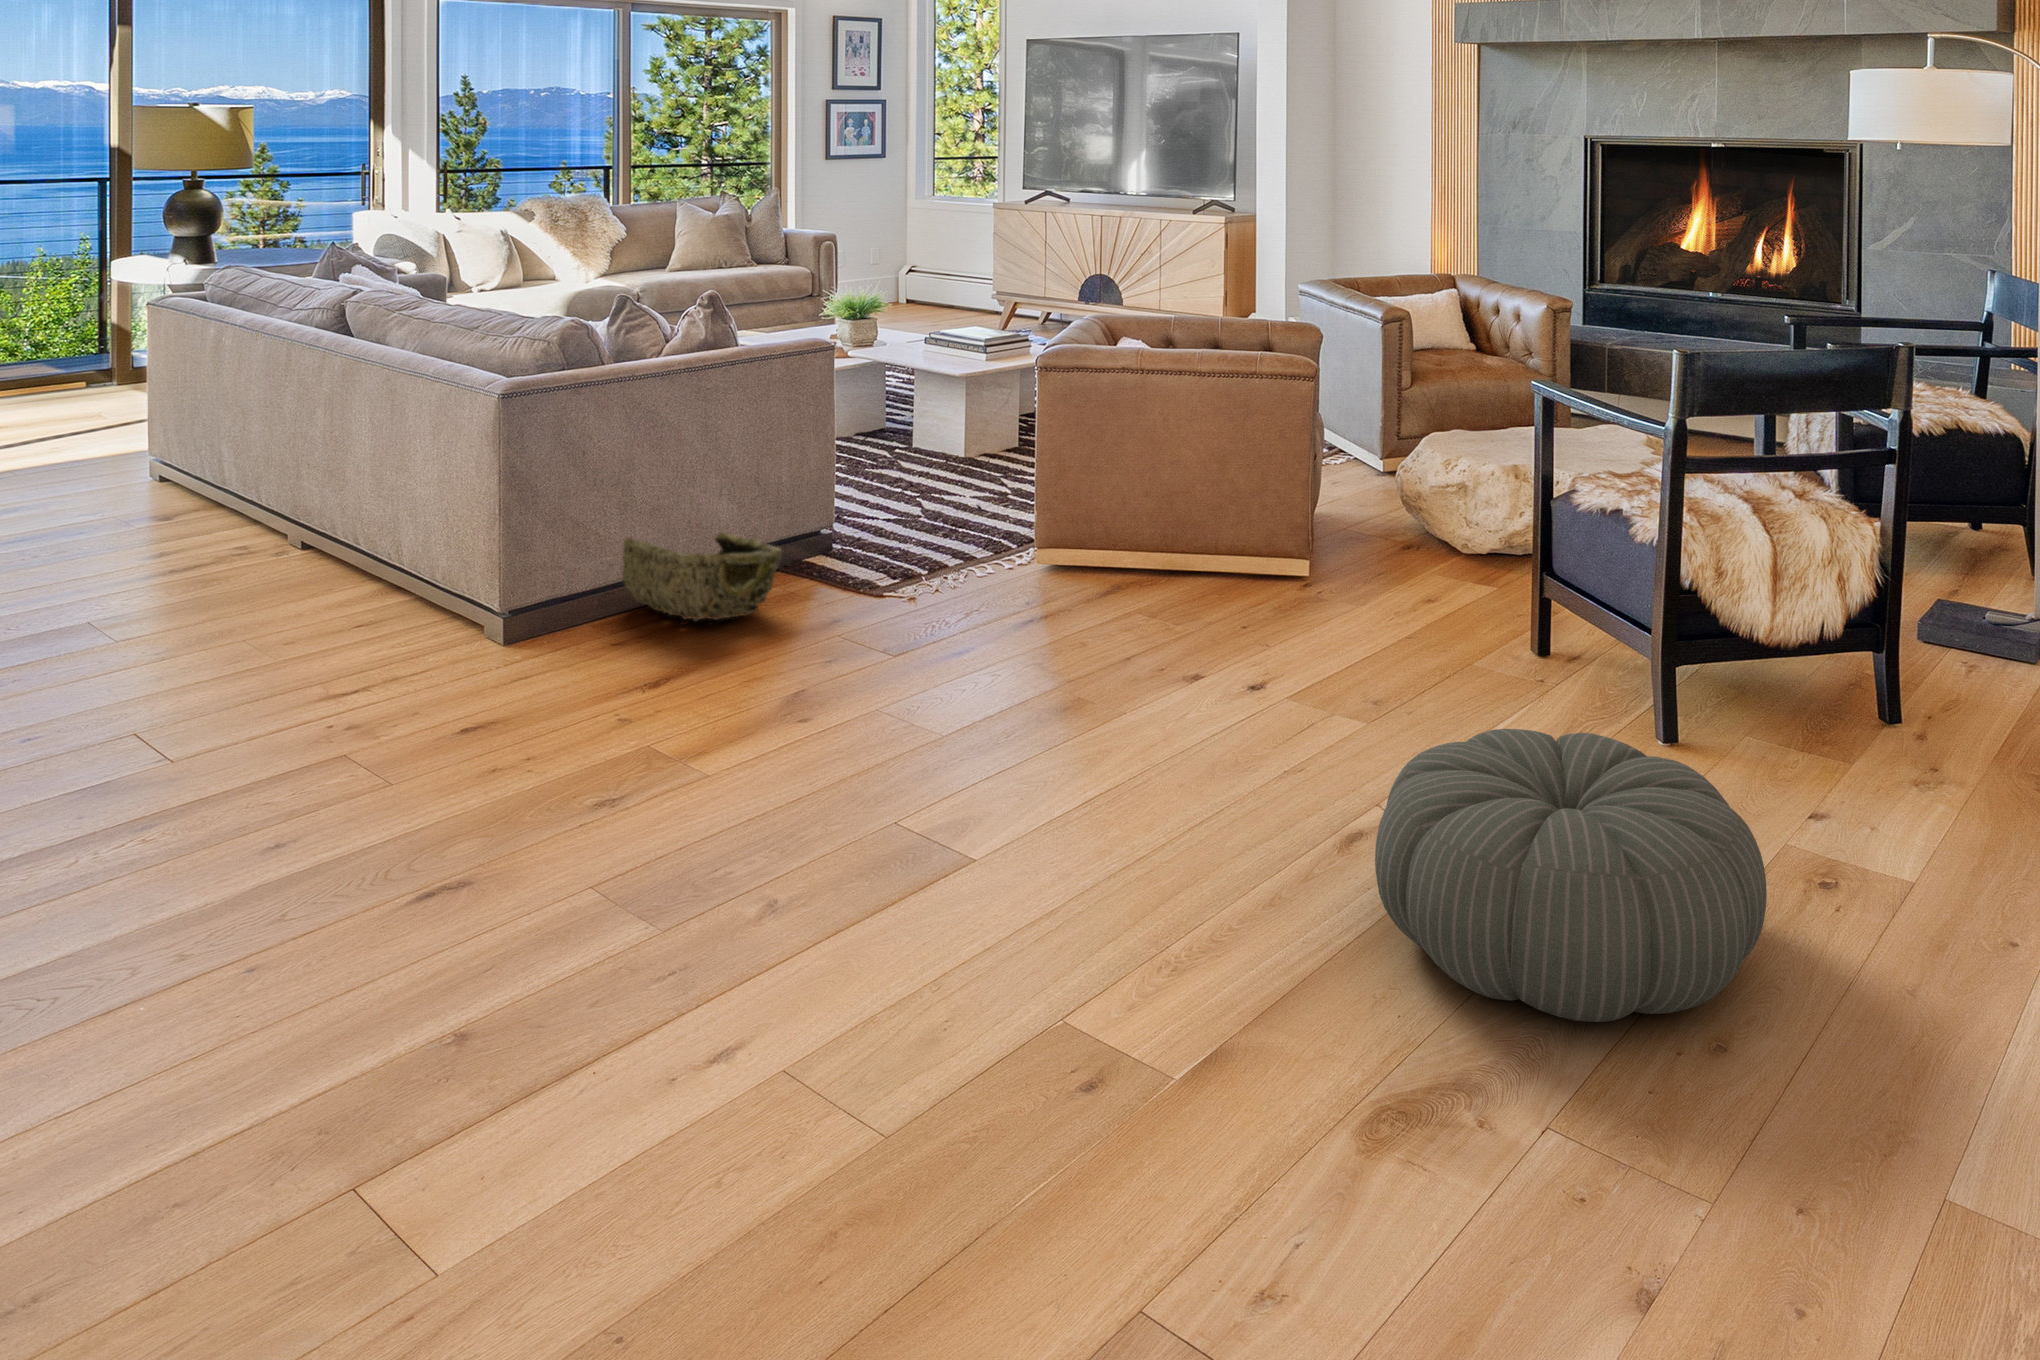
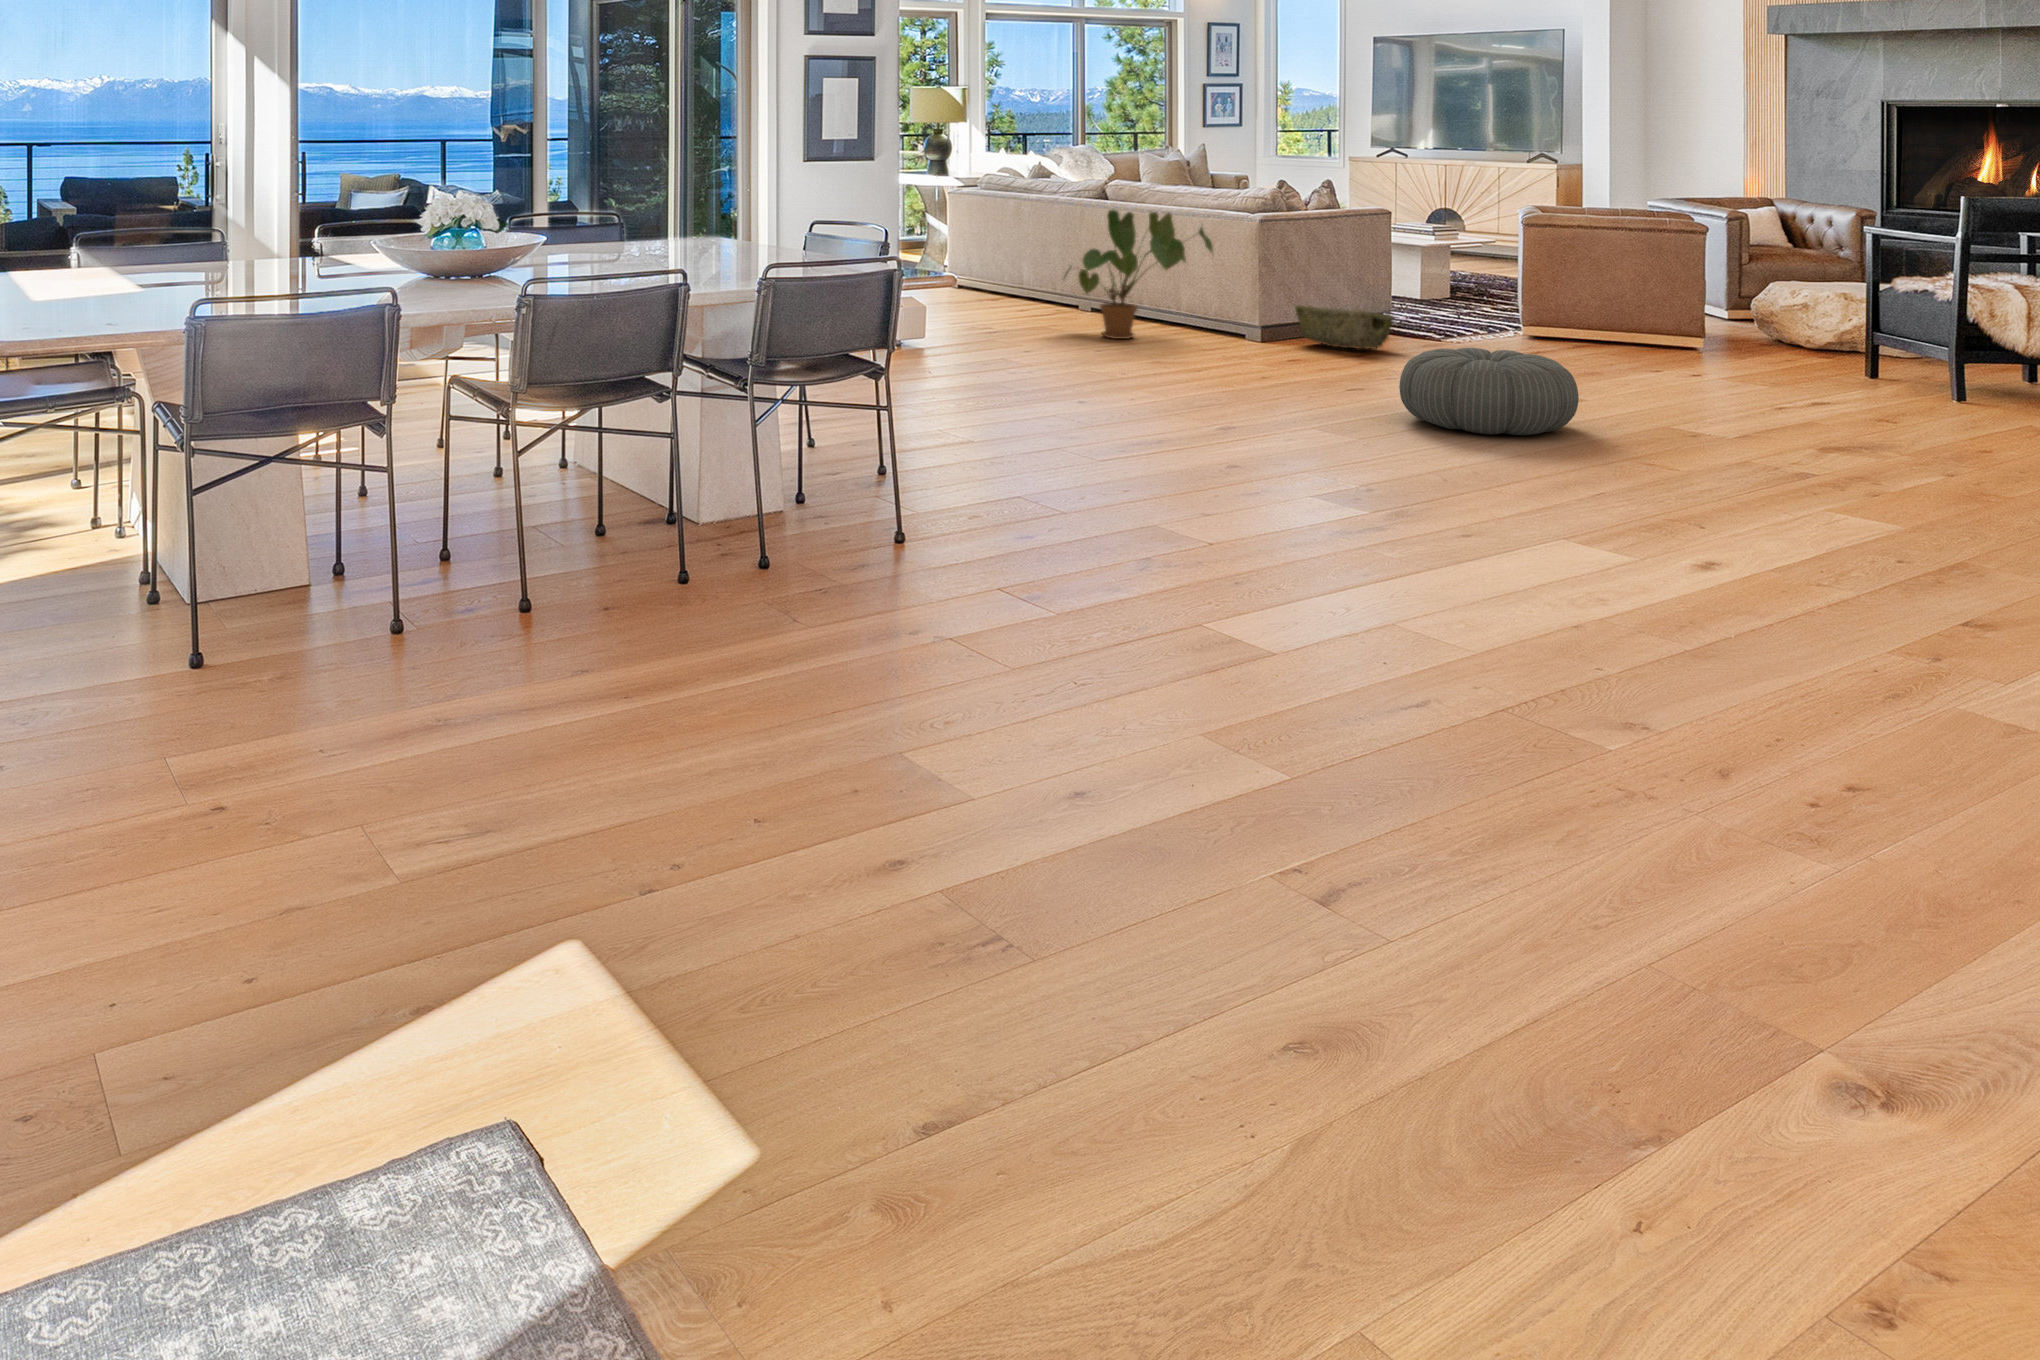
house plant: none [154,350,469,617] -> present [1064,210,1213,339]
pouf: present [1375,729,1767,1022] -> present [1399,348,1579,435]

